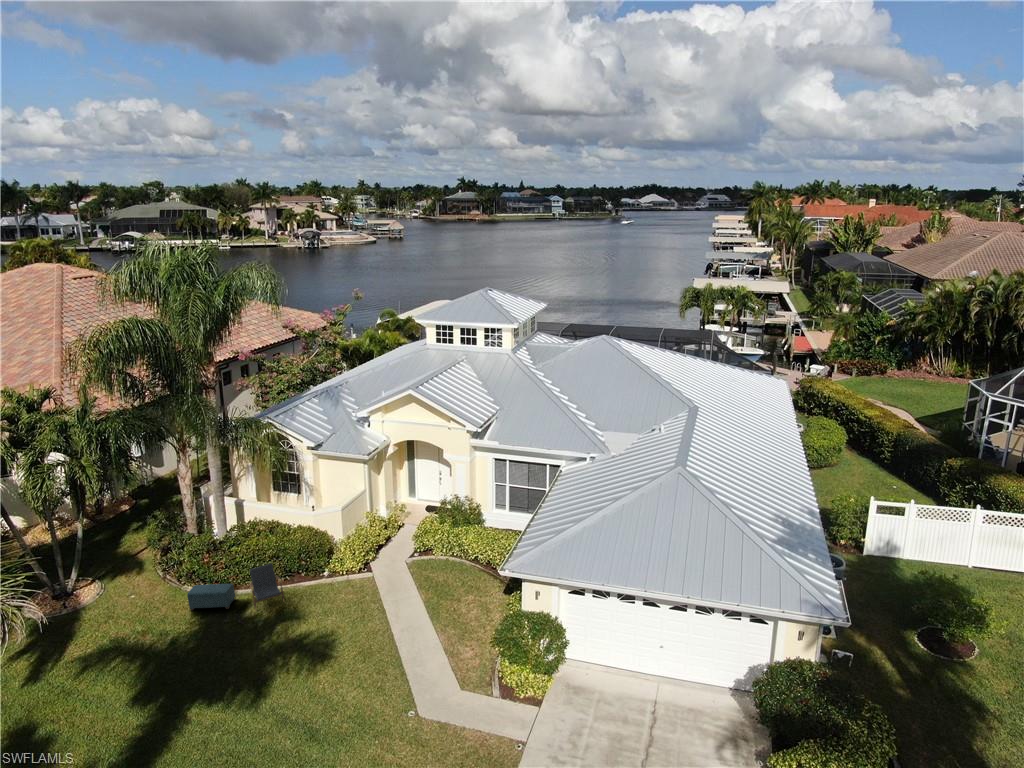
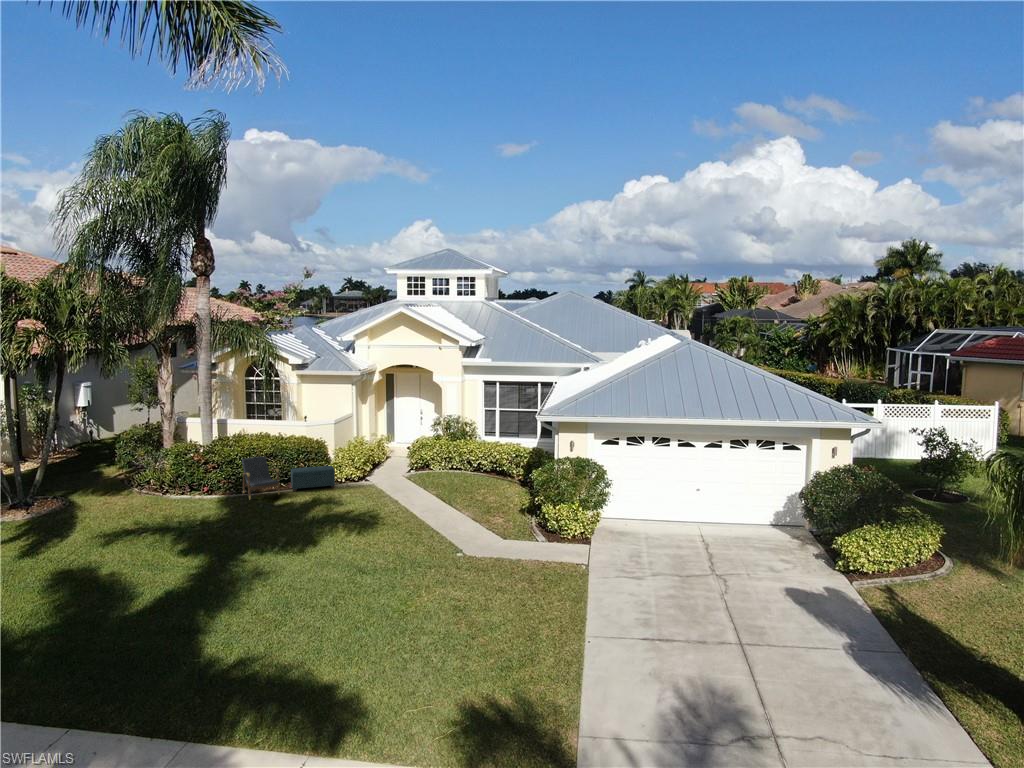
bench: present [187,584,235,610] -> present [291,466,335,491]

